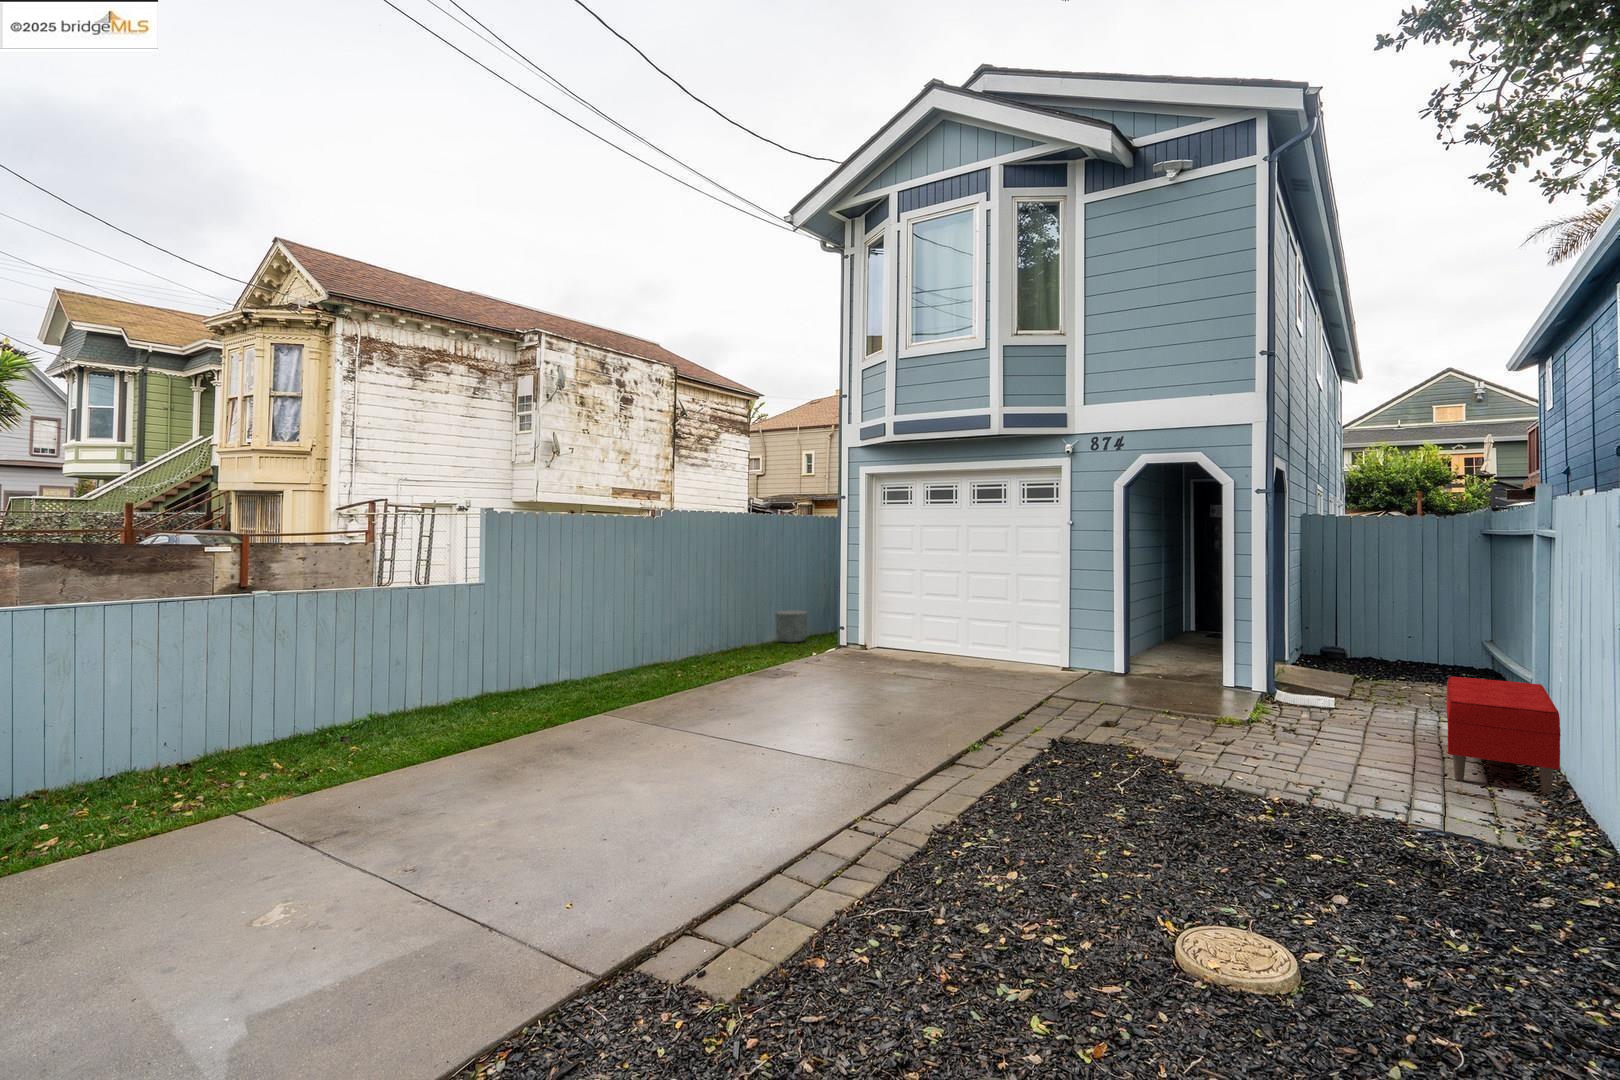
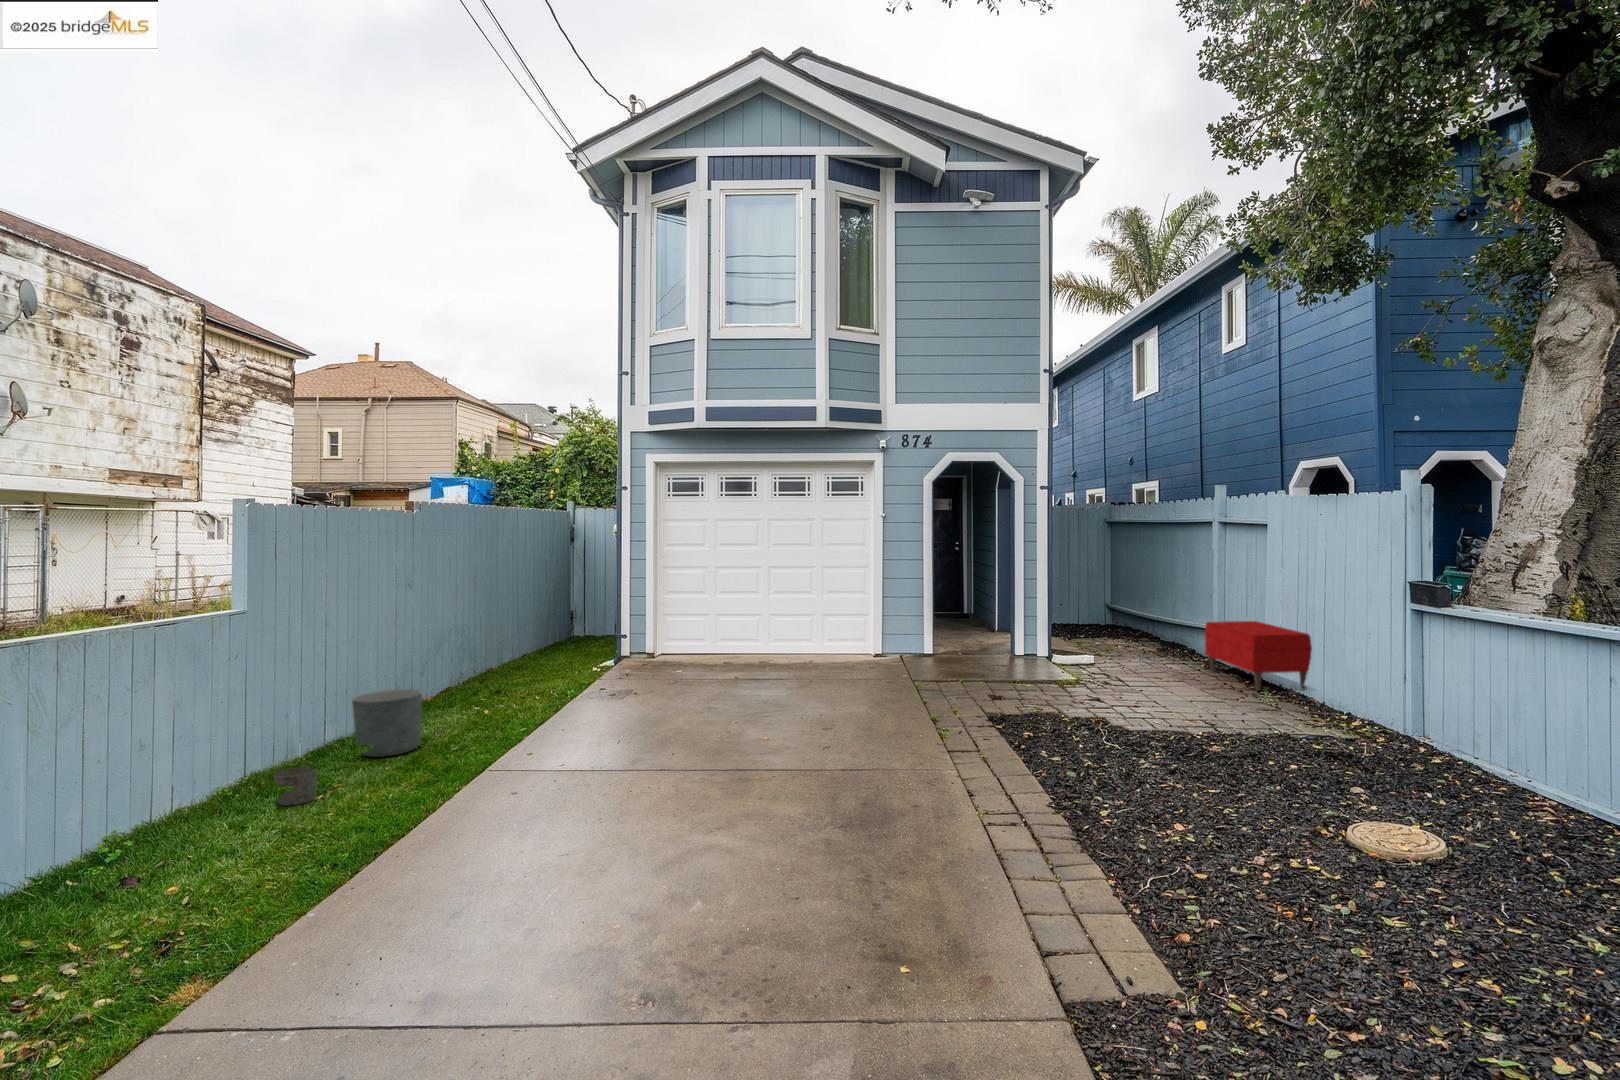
planter: present [775,611,807,643] -> present [352,689,422,757]
bucket: none [459,685,495,709] -> present [274,766,318,806]

